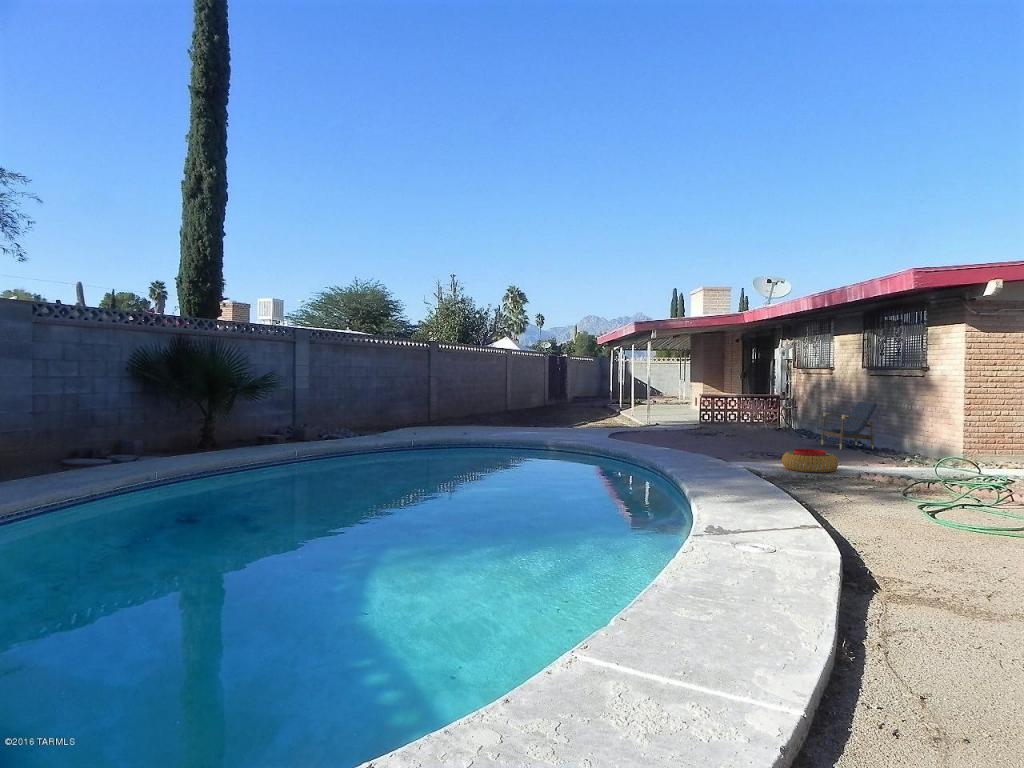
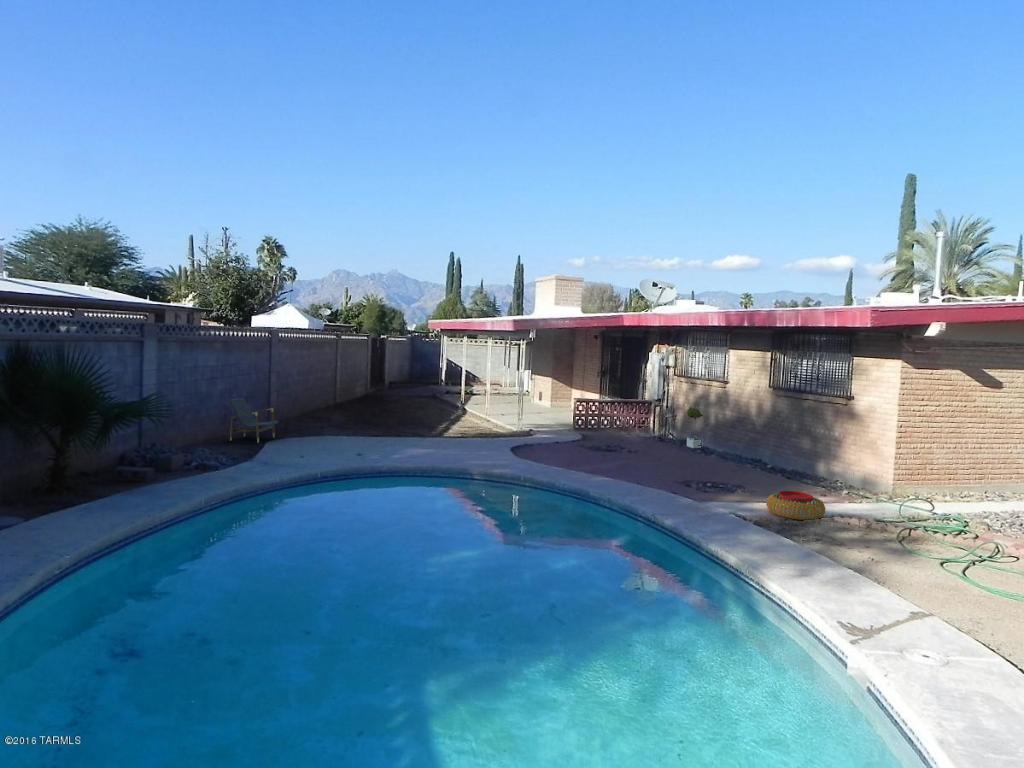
potted tree: none [797,395,816,436] -> present [687,407,703,448]
lounge chair: present [817,402,877,449] -> present [228,398,279,443]

